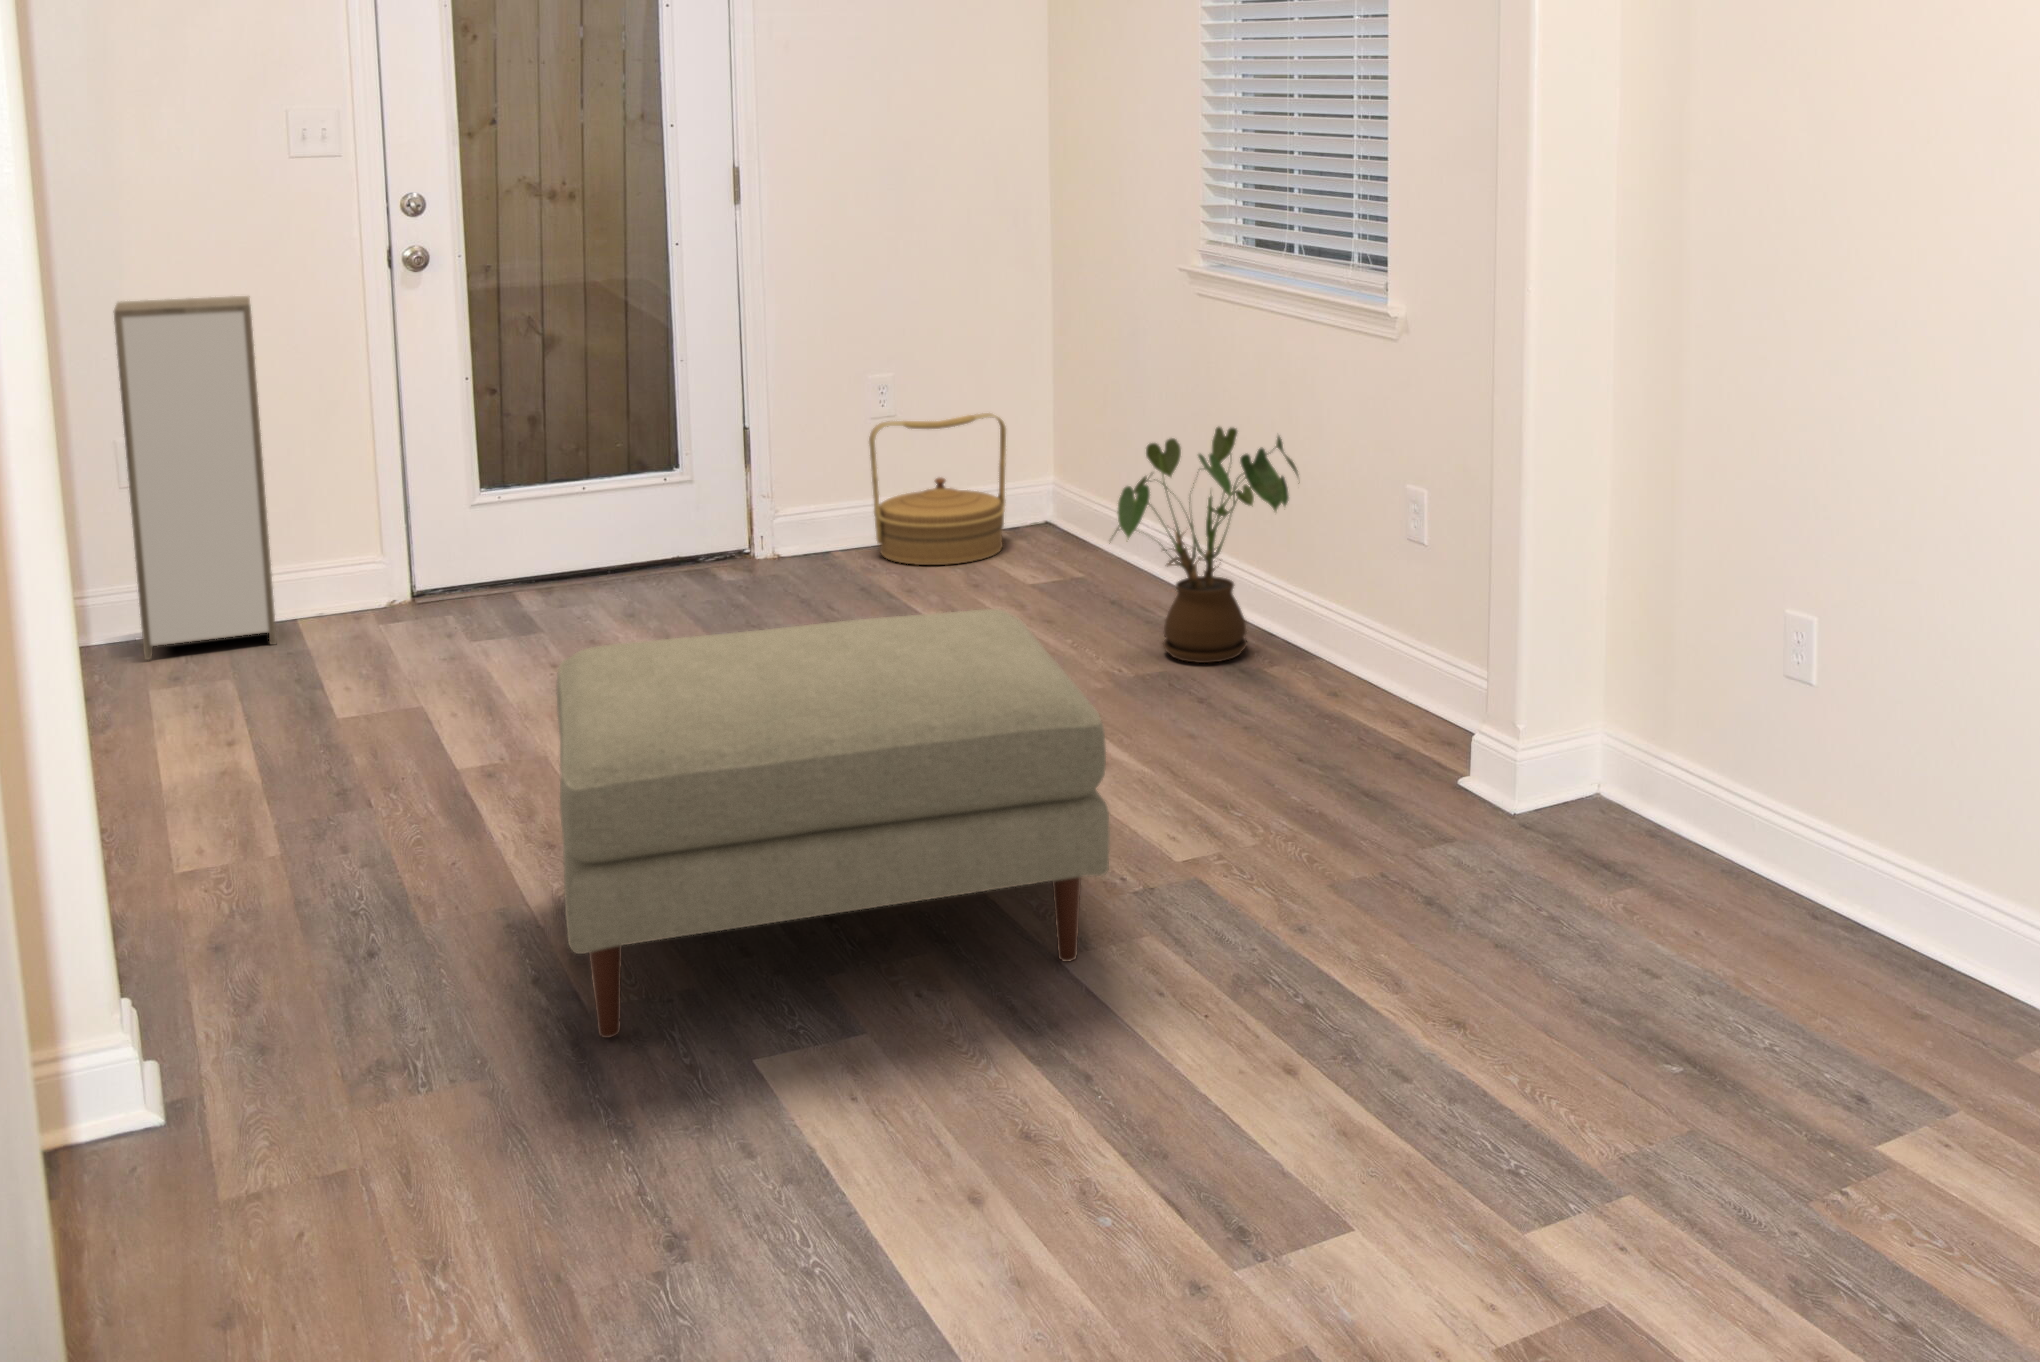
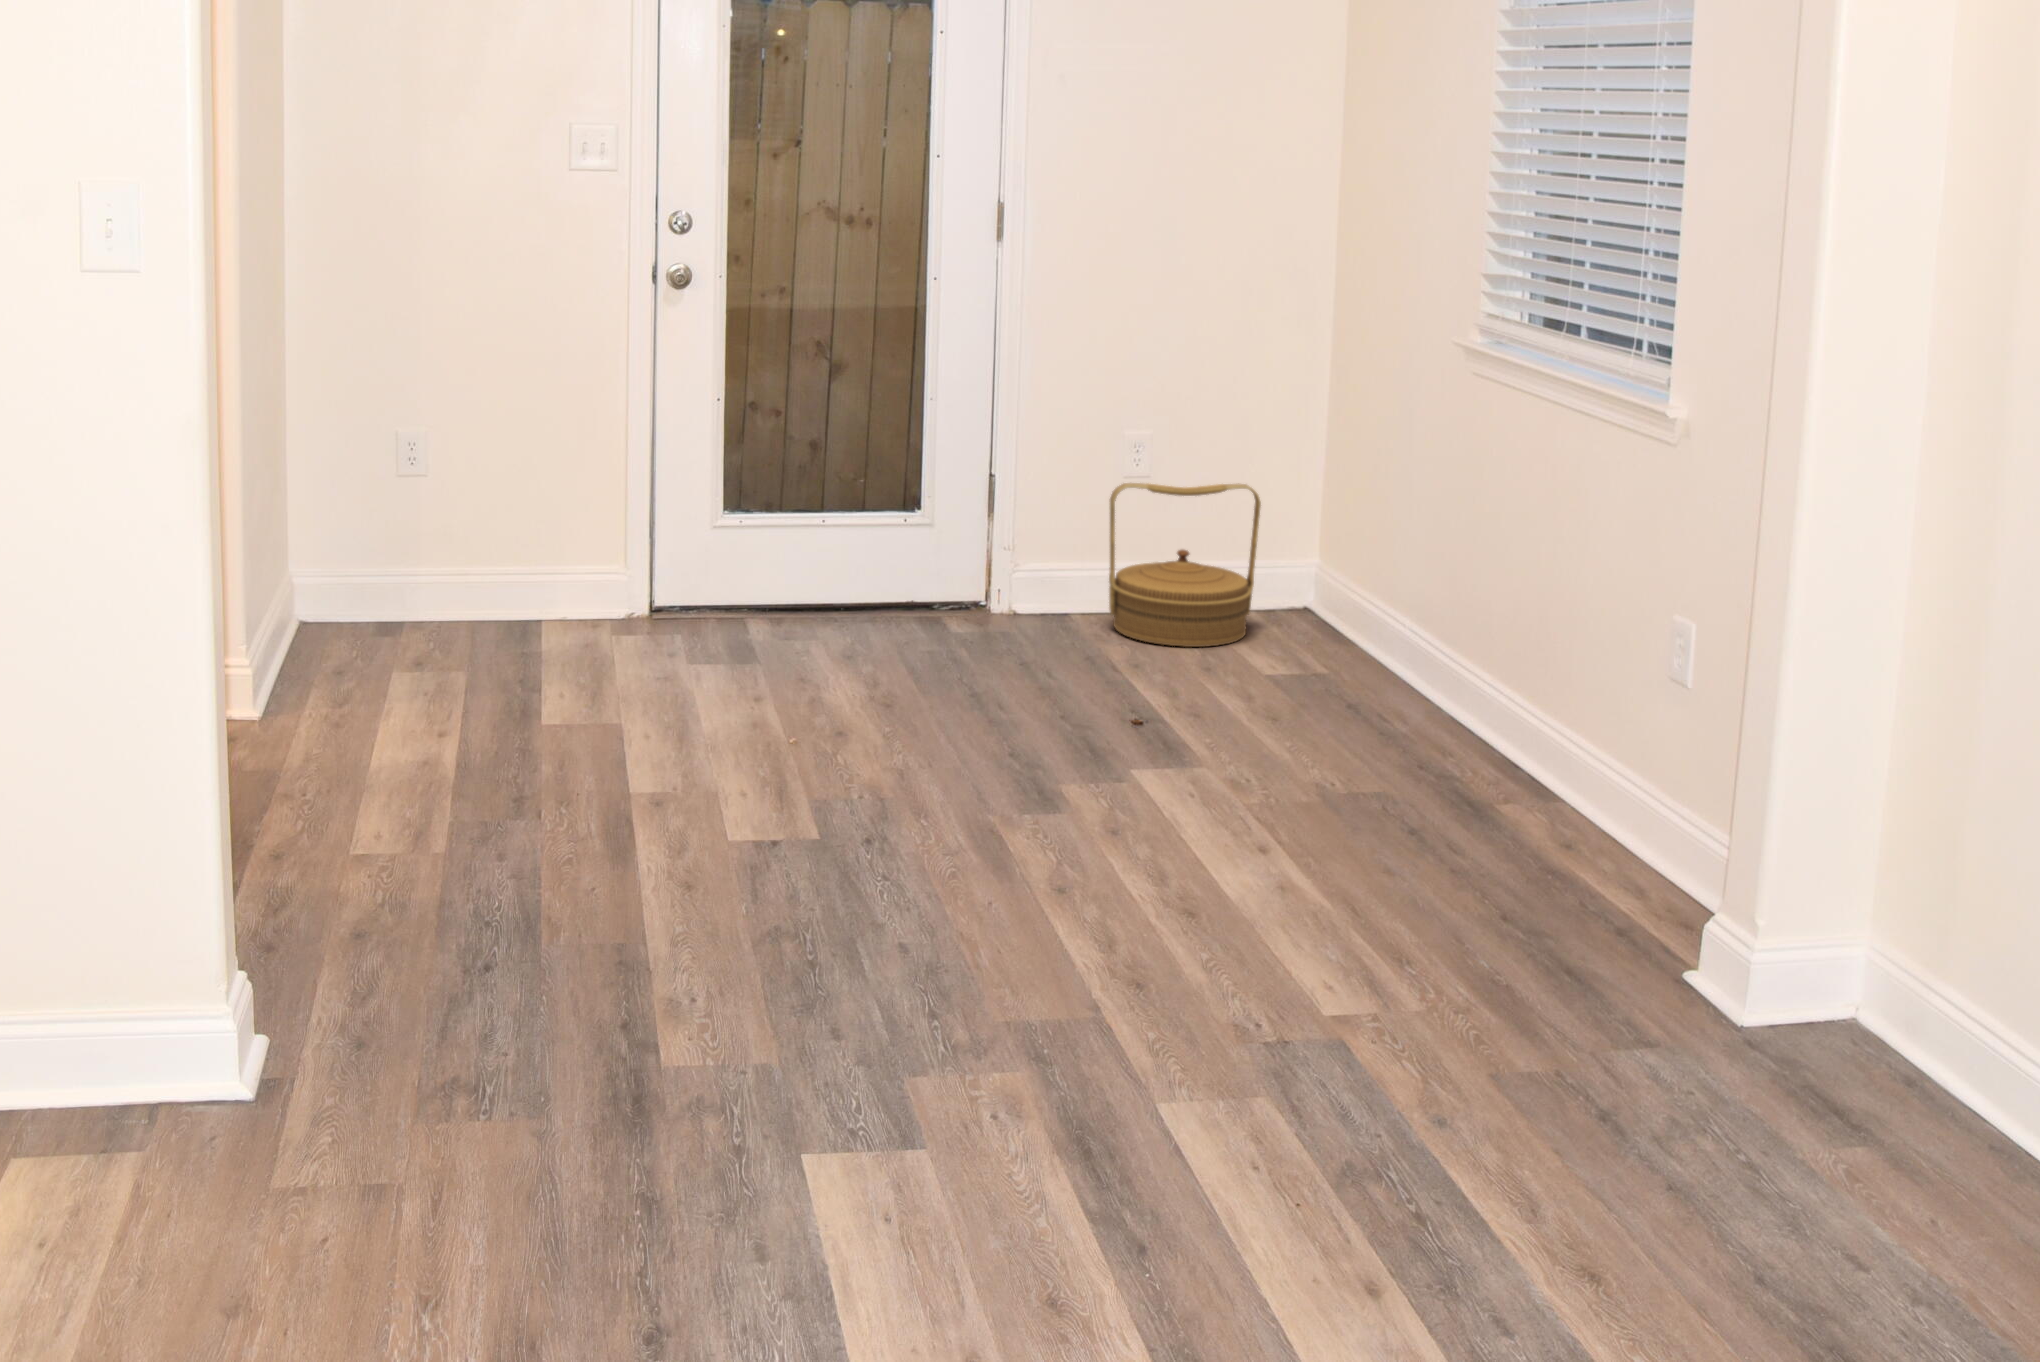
storage cabinet: present [114,296,277,660] -> none [410,301,530,643]
house plant: present [1112,427,1298,663] -> none [1331,527,1561,800]
ottoman: present [557,609,1110,1038] -> none [643,690,1216,1115]

